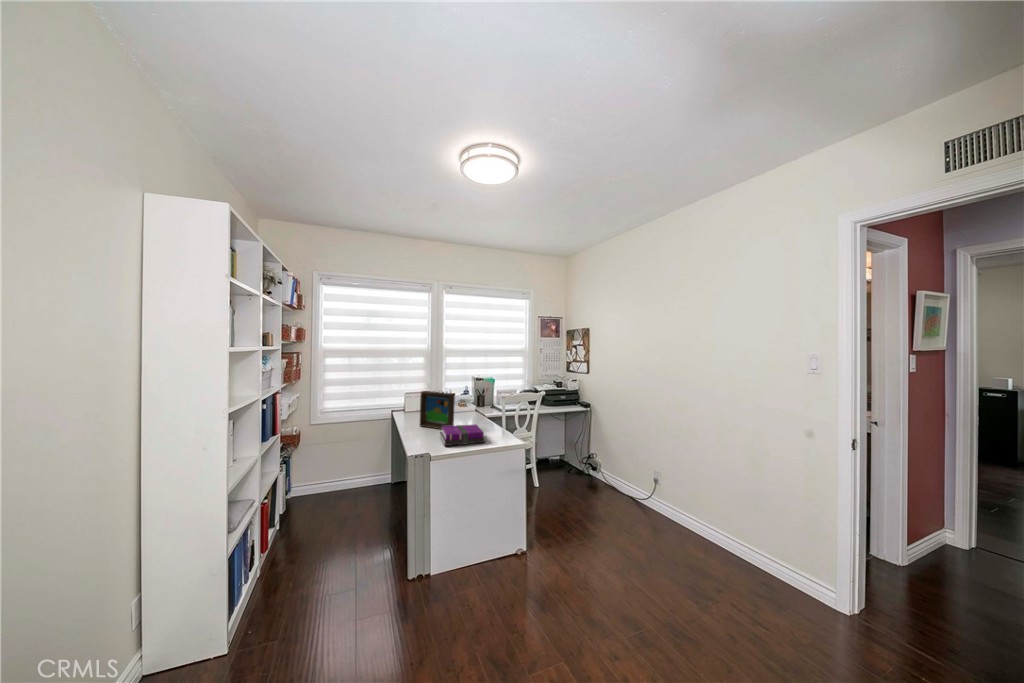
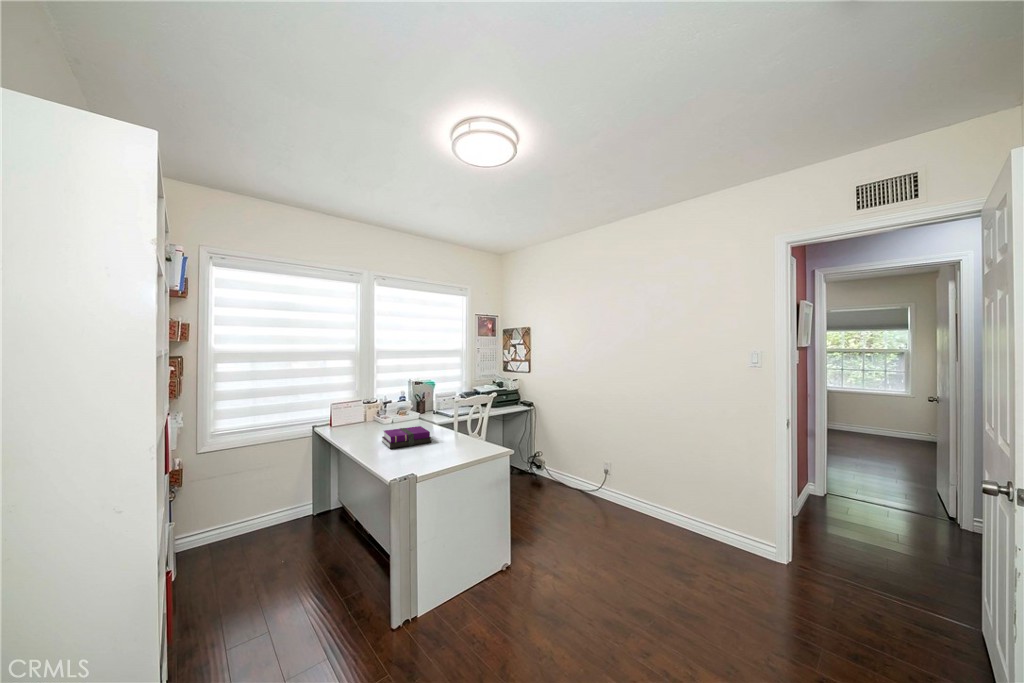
picture frame: present [420,391,455,429] -> none [356,396,395,436]

